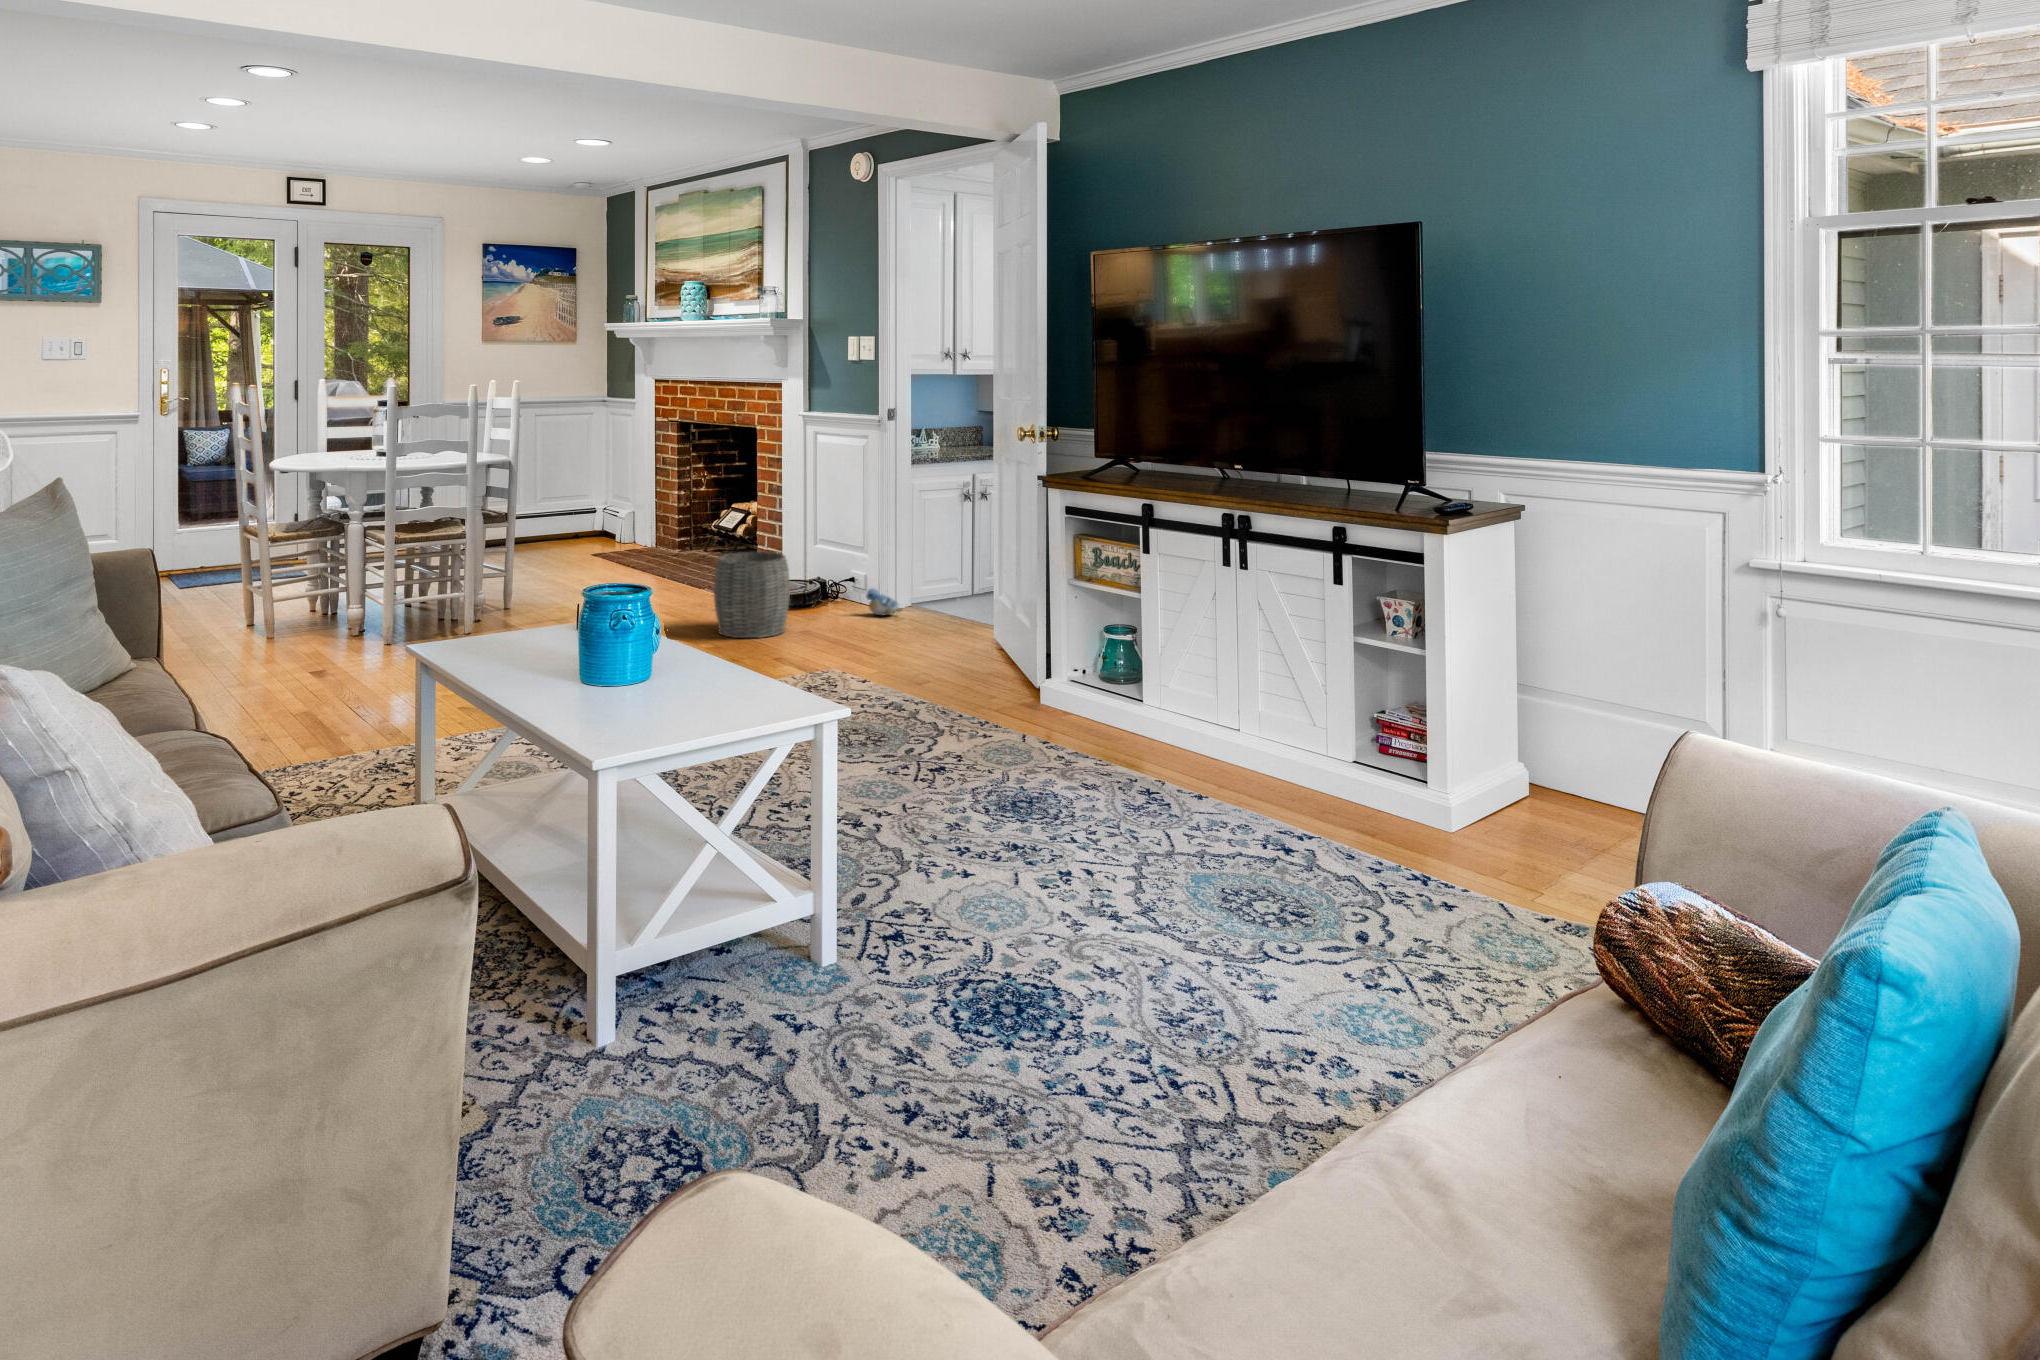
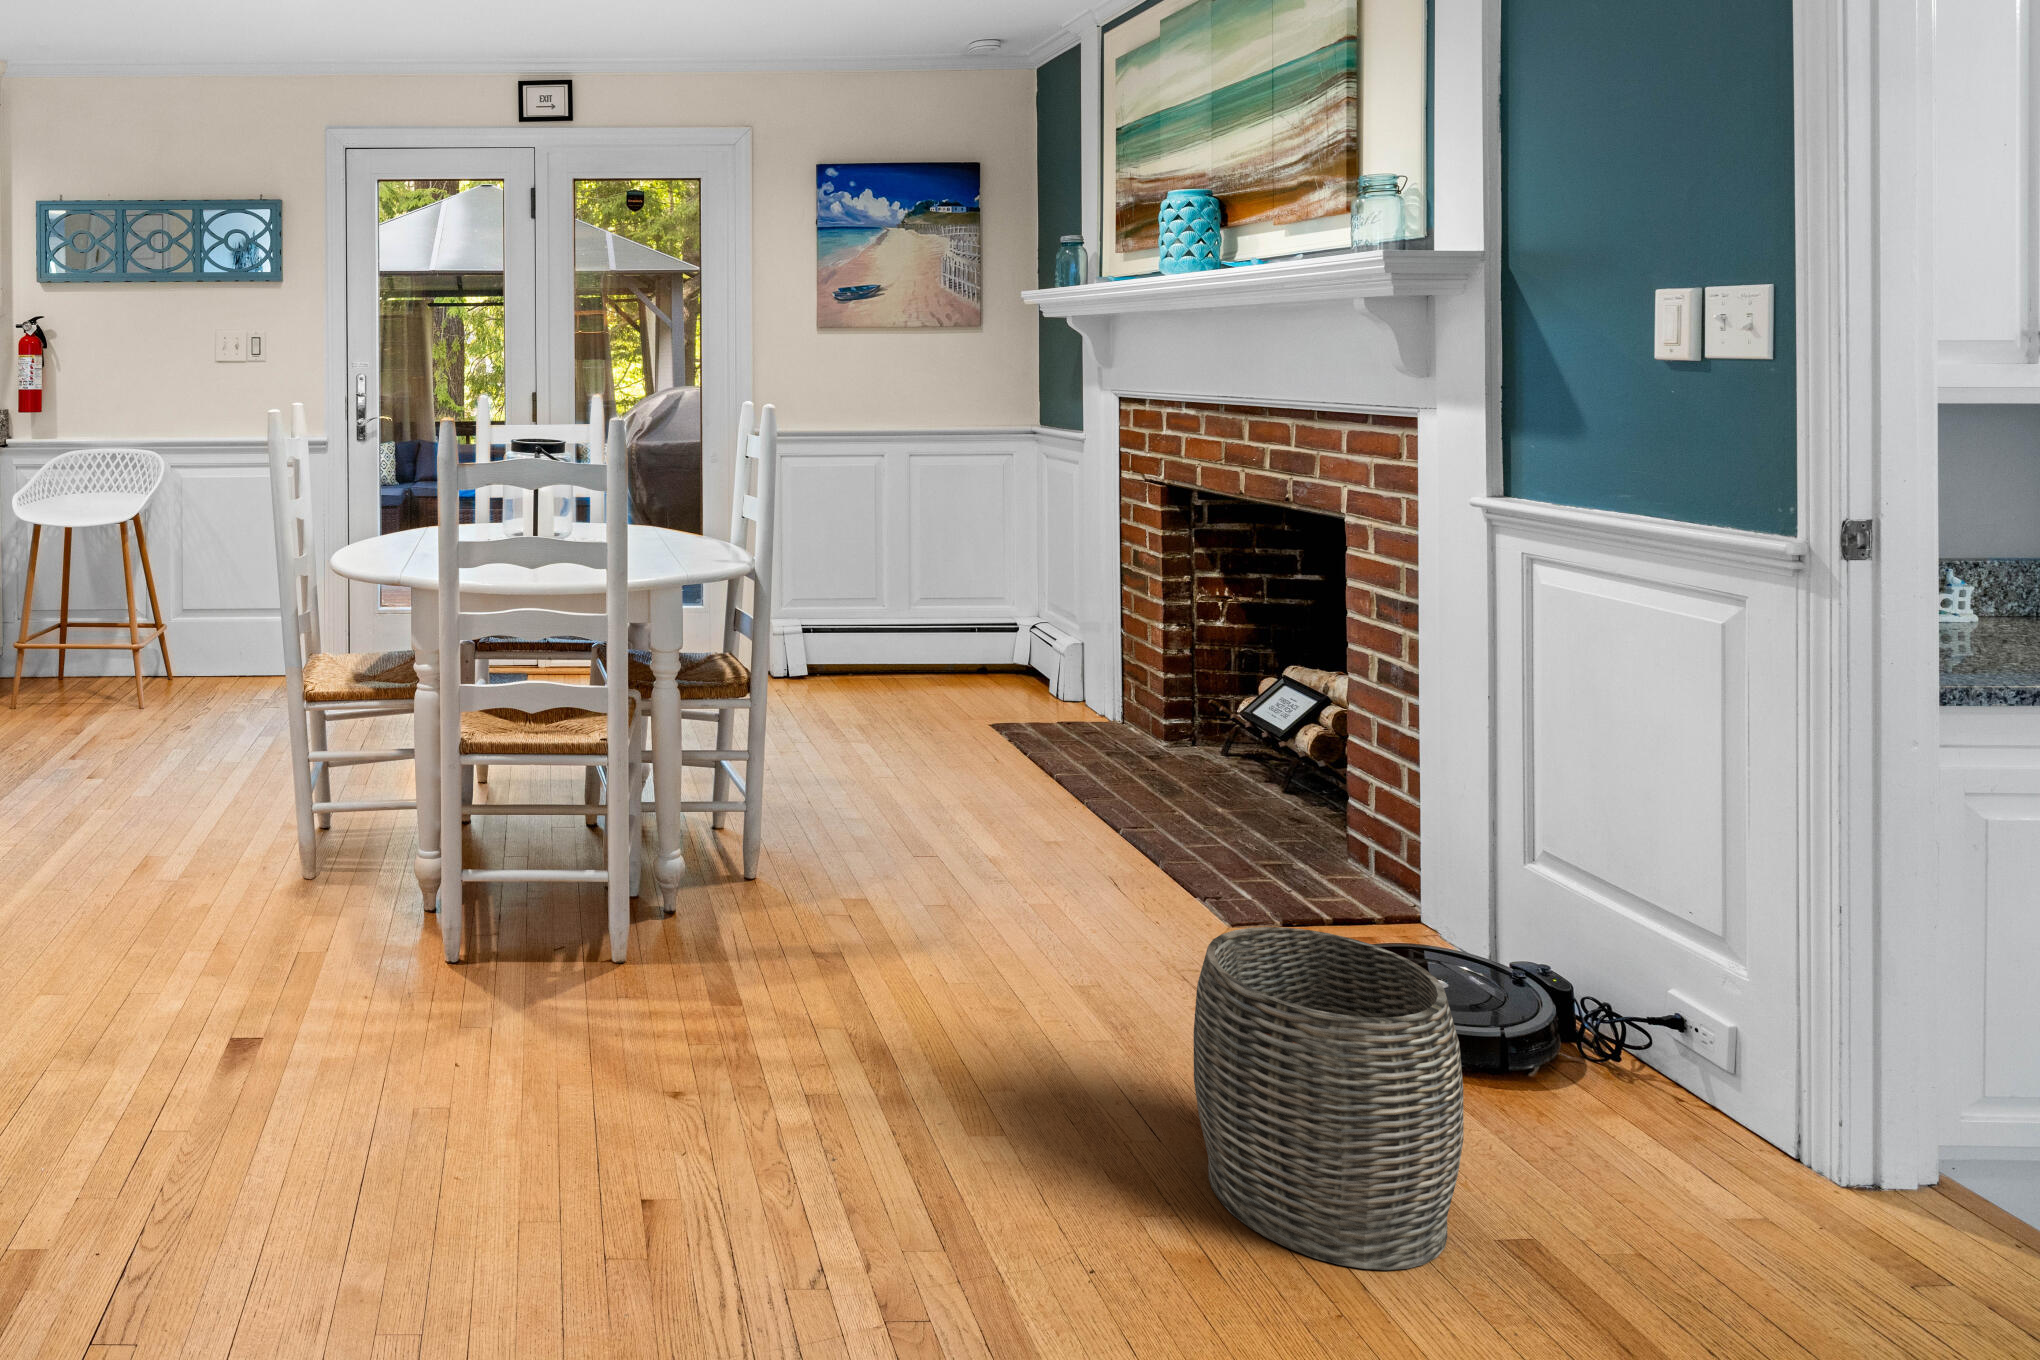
plush toy: present [866,589,901,615] -> none [1759,1128,1942,1256]

